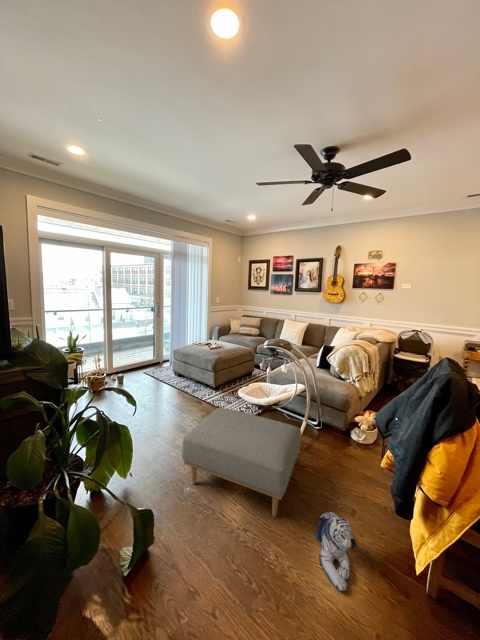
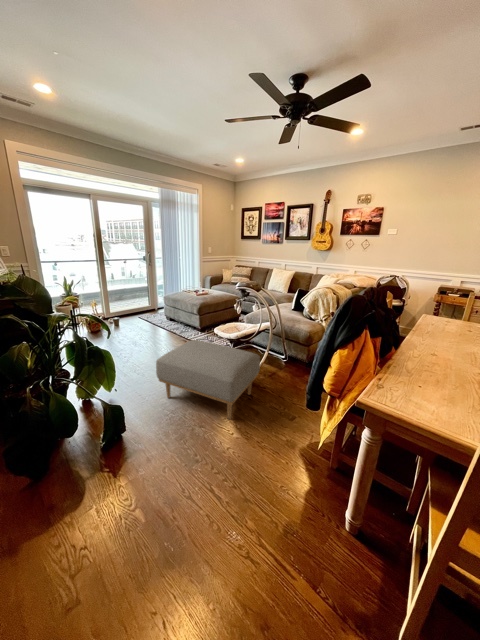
plush toy: present [315,512,357,590] -> none [257,415,289,461]

